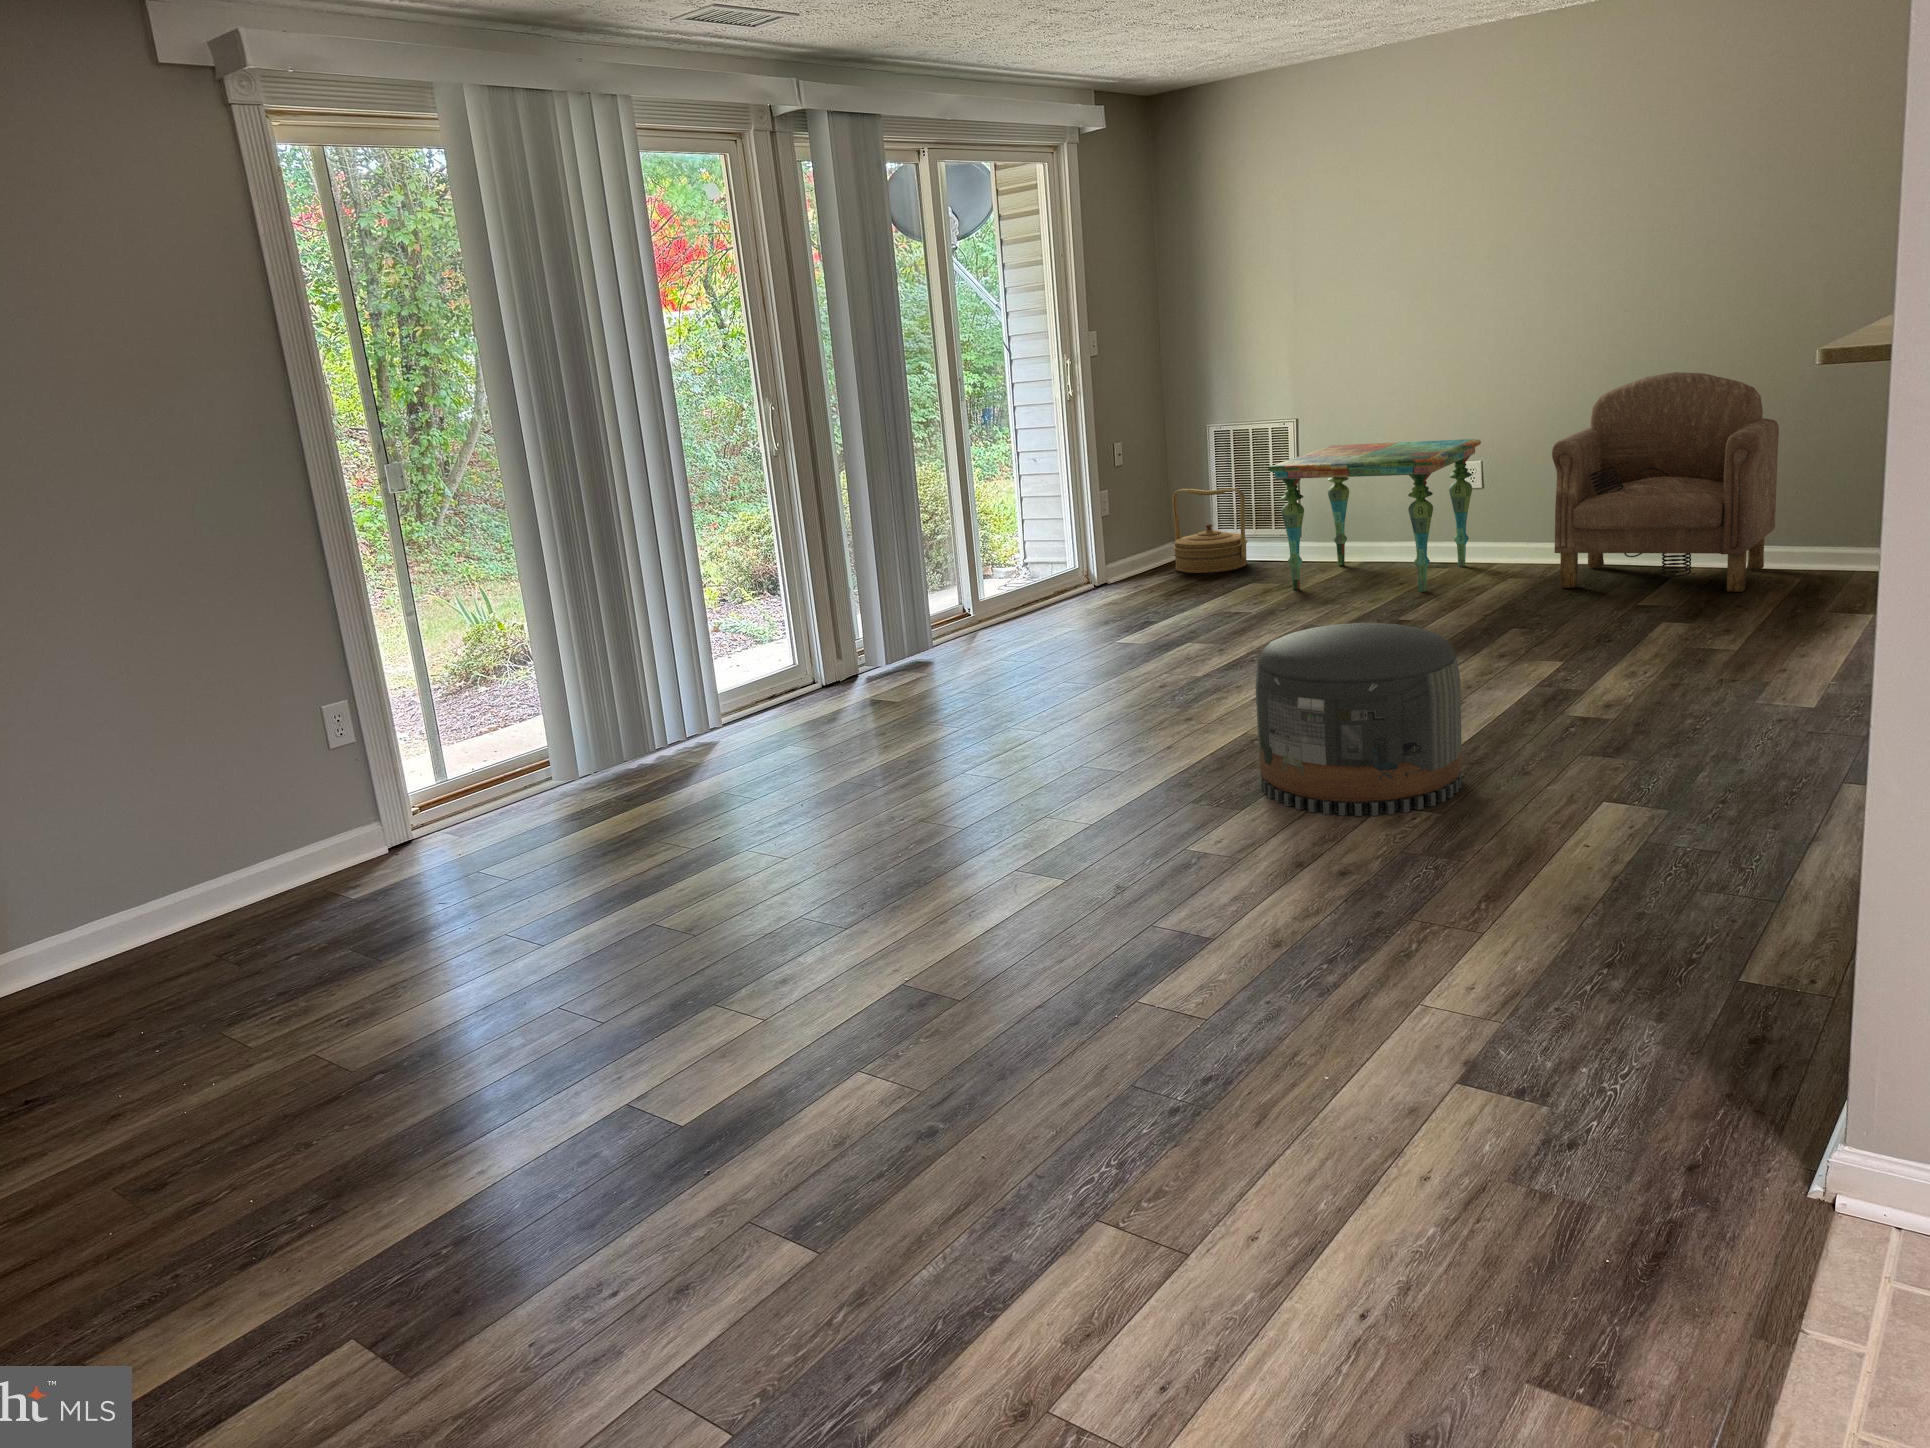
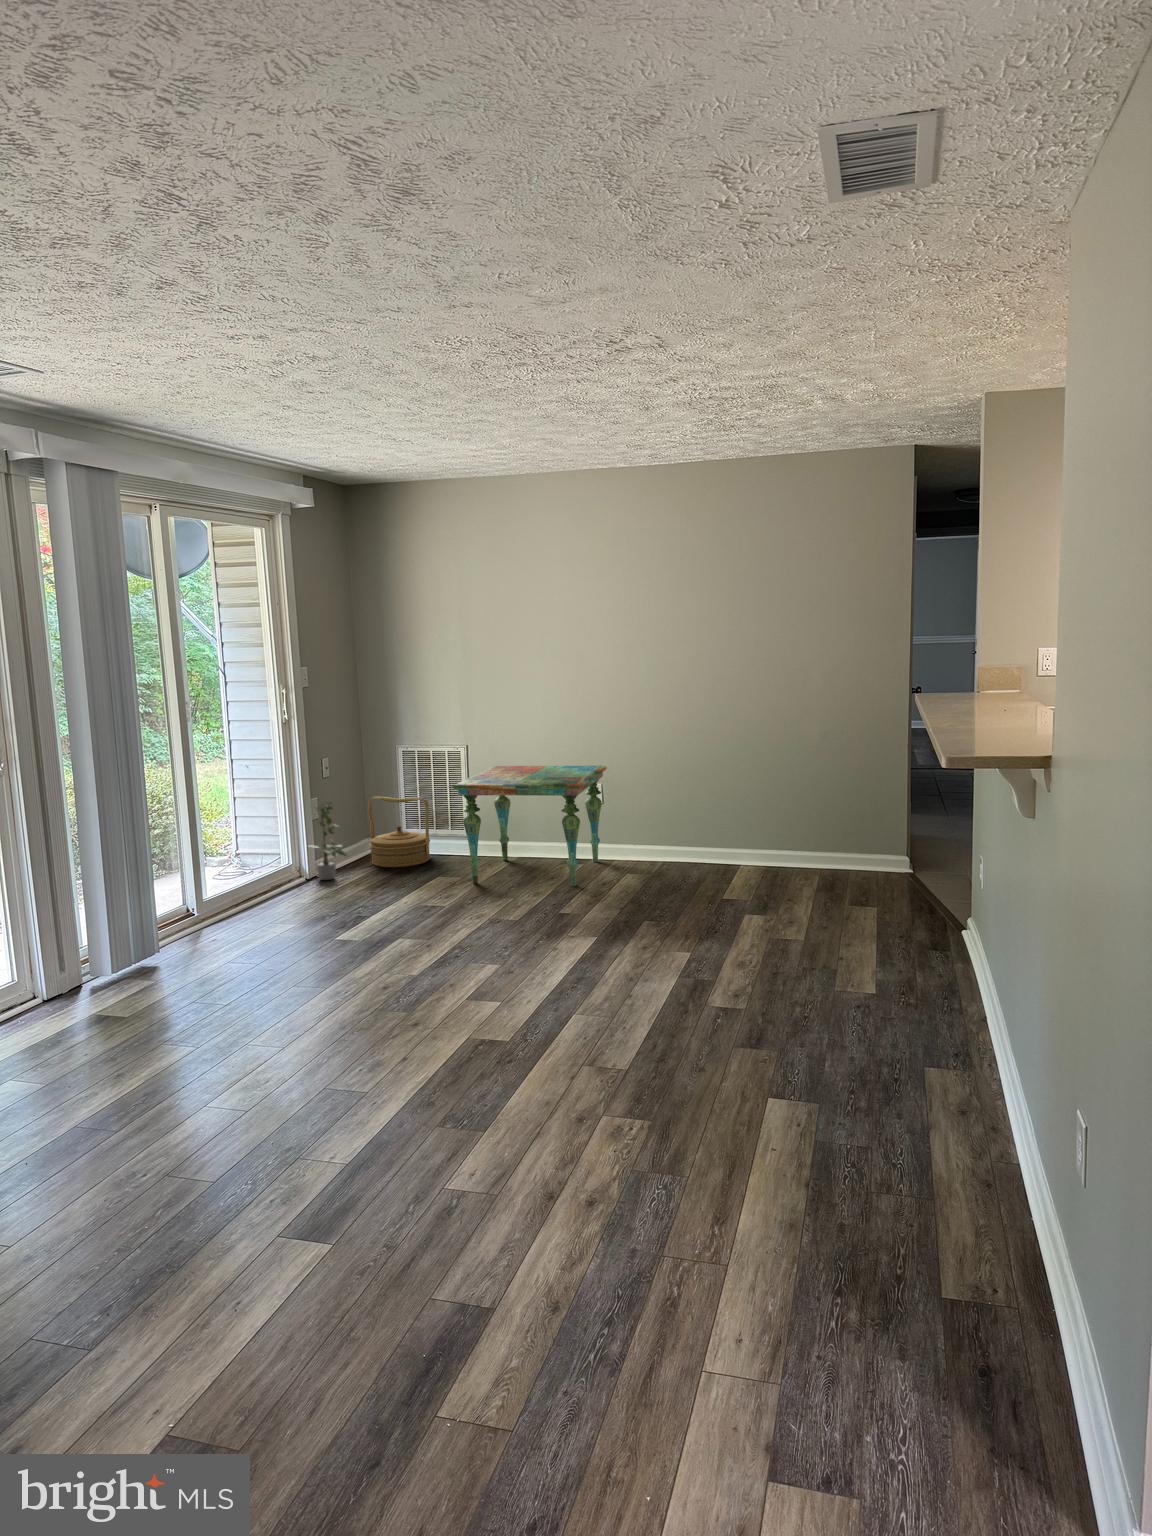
armchair: present [1552,372,1779,592] -> none [663,725,804,886]
potted plant: none [1098,490,1146,586] -> present [313,802,346,880]
pouf: present [1255,623,1462,816] -> none [489,948,660,1132]

